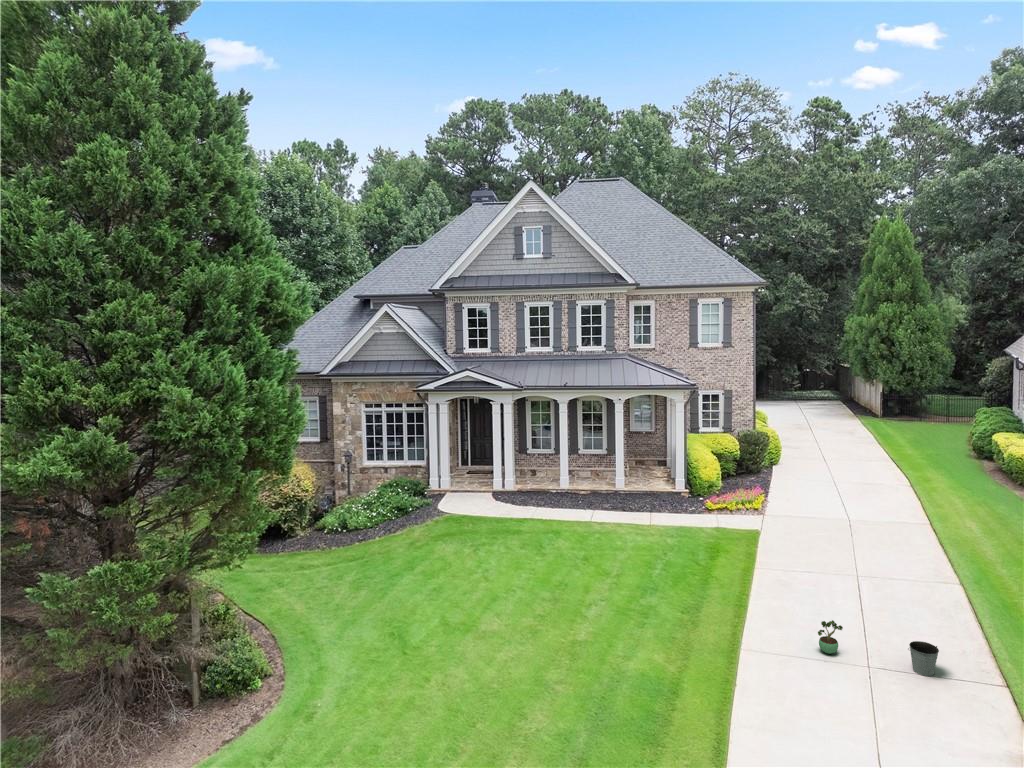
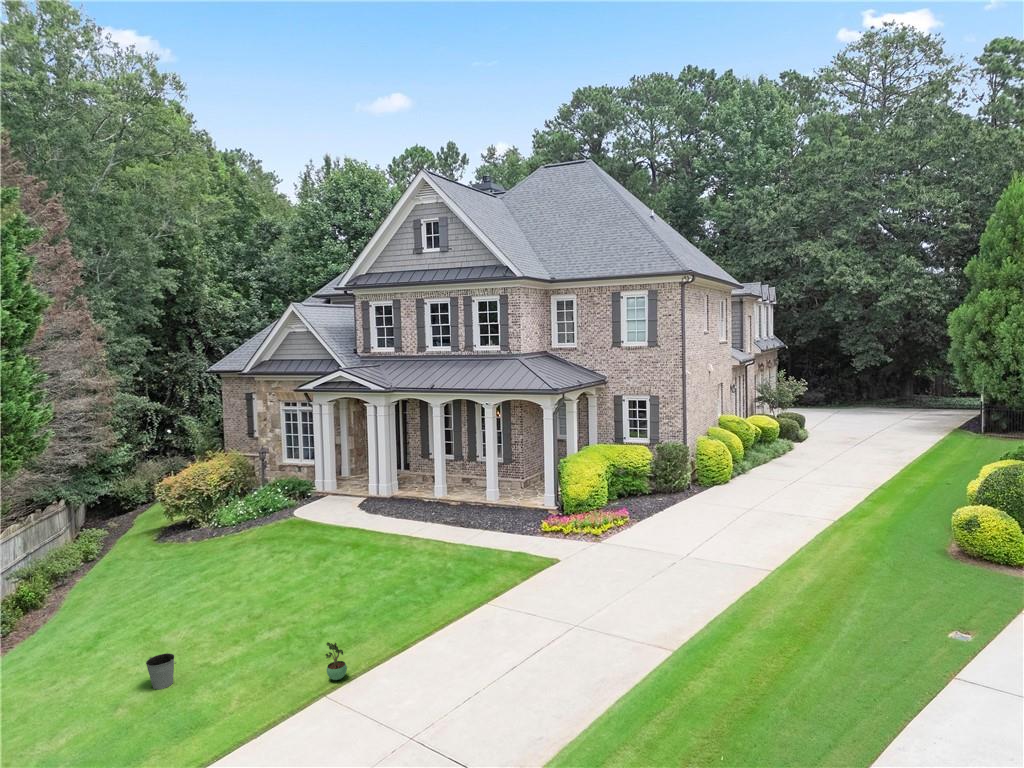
bucket: present [909,641,939,676] -> present [146,653,176,689]

